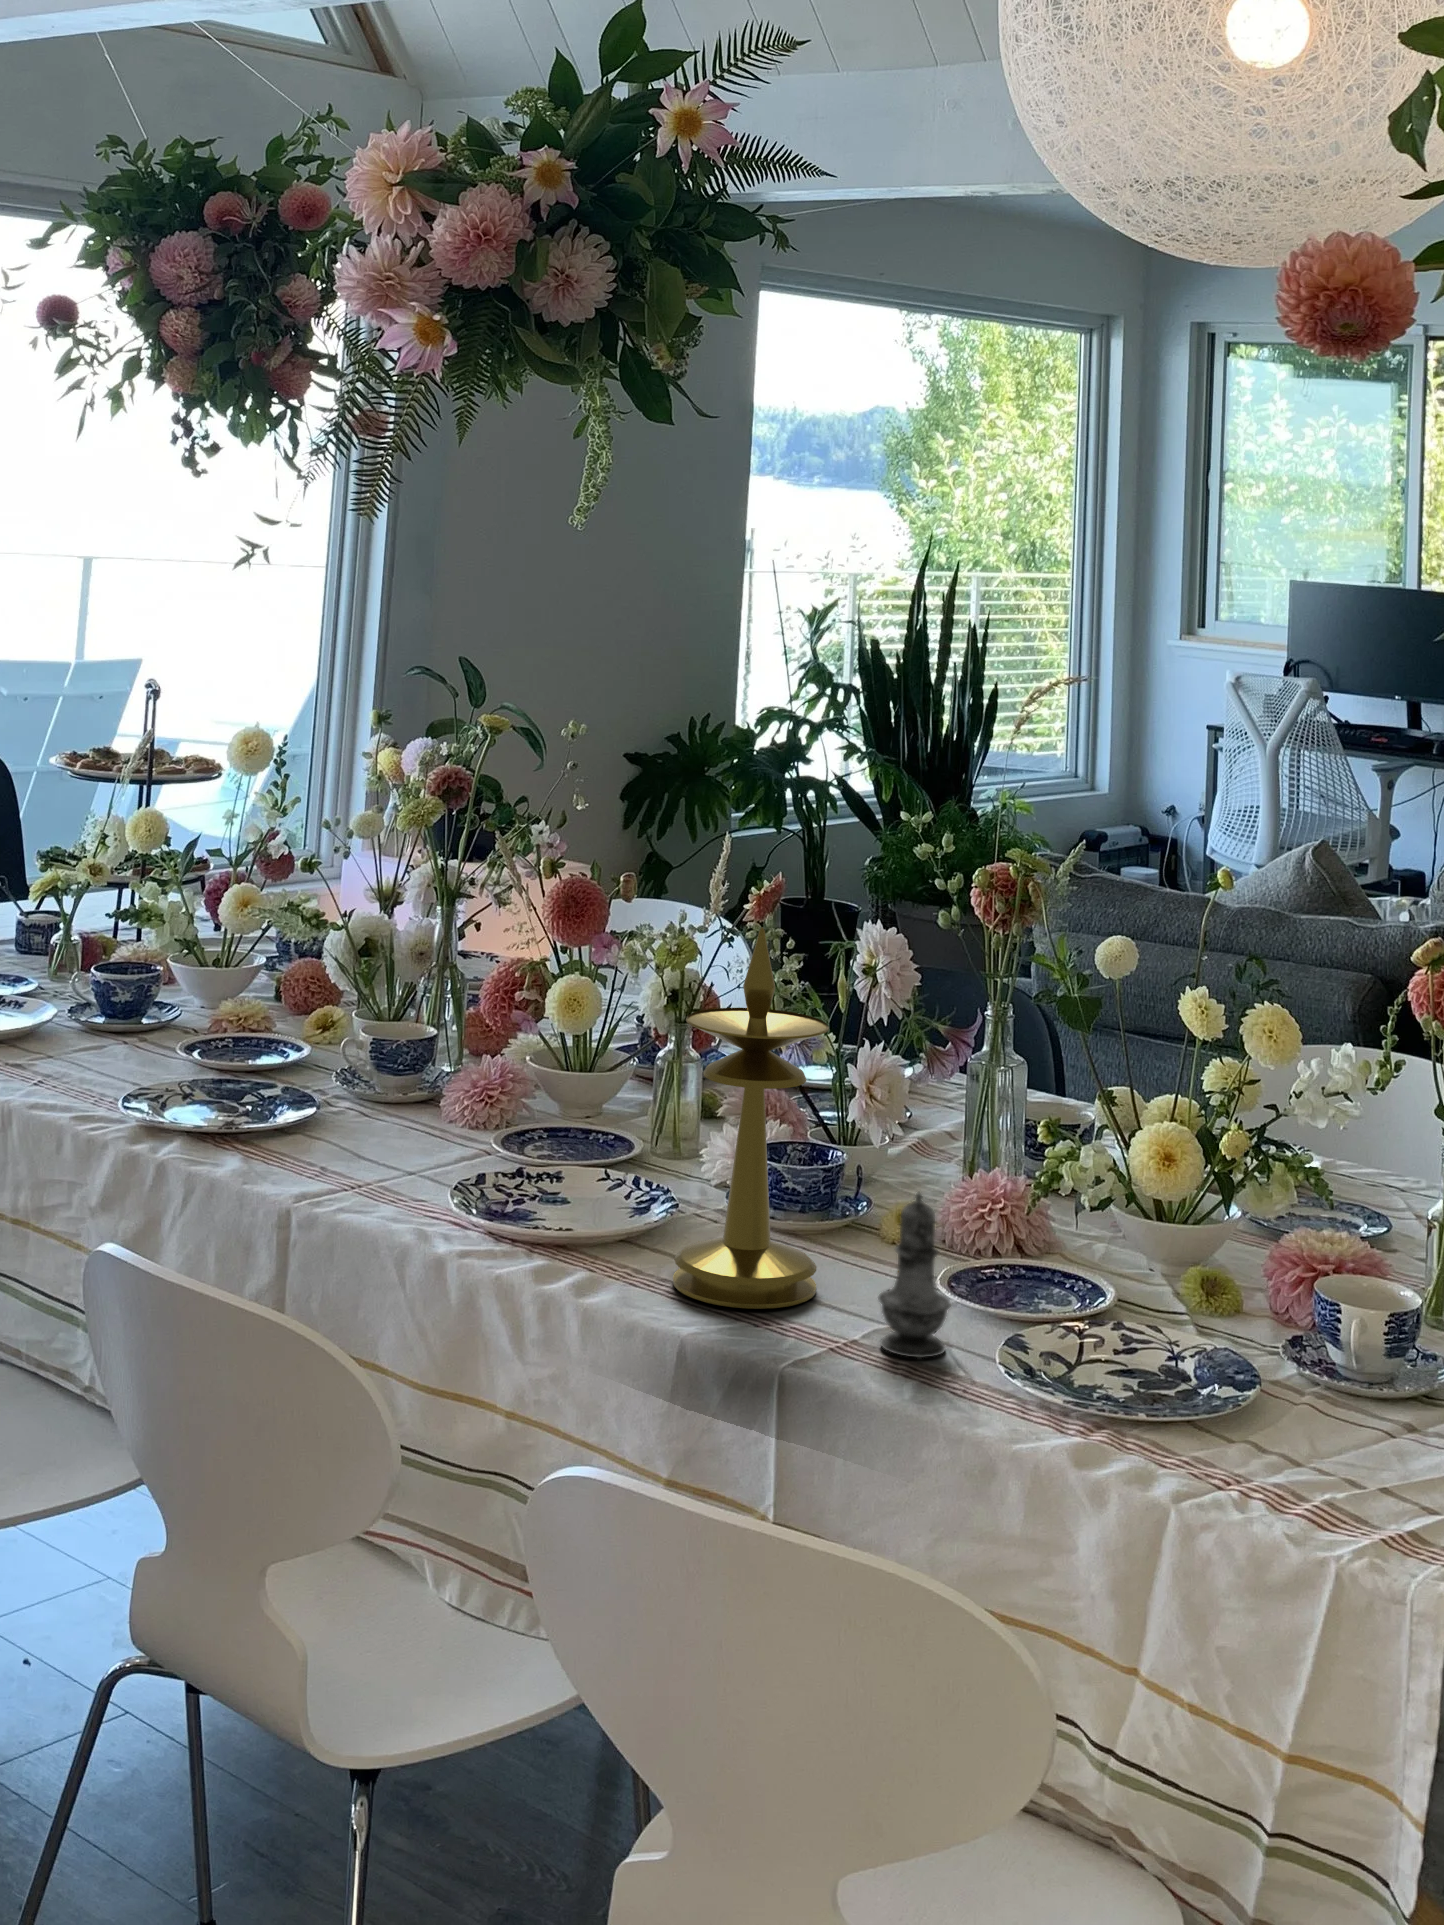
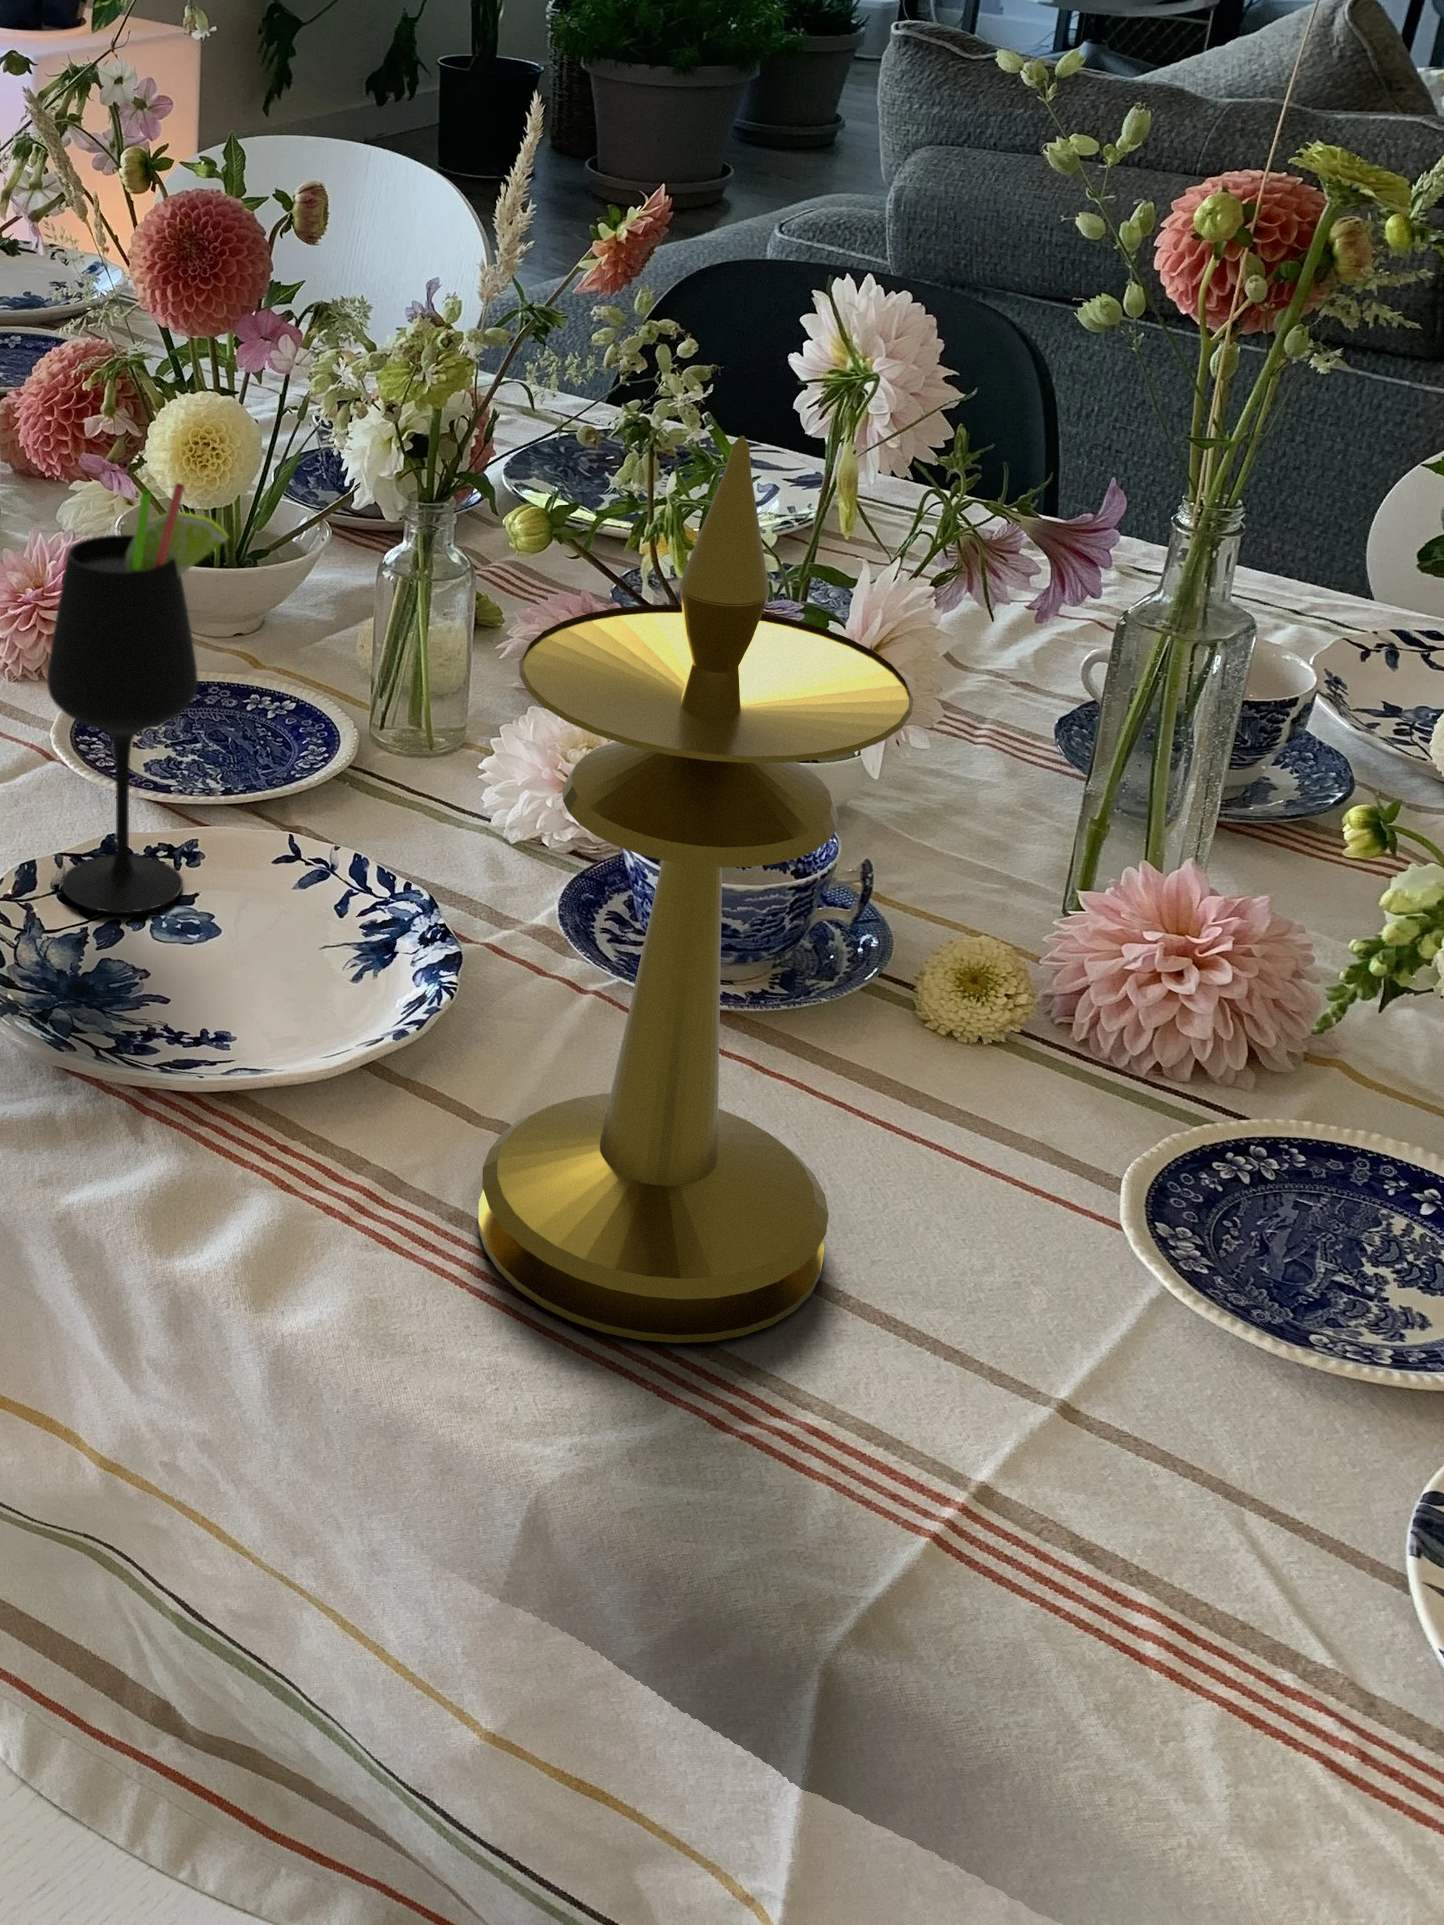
wine glass: none [498,983,584,1197] -> present [47,483,229,913]
salt shaker: present [878,1193,951,1358] -> none [1043,1181,1254,1560]

